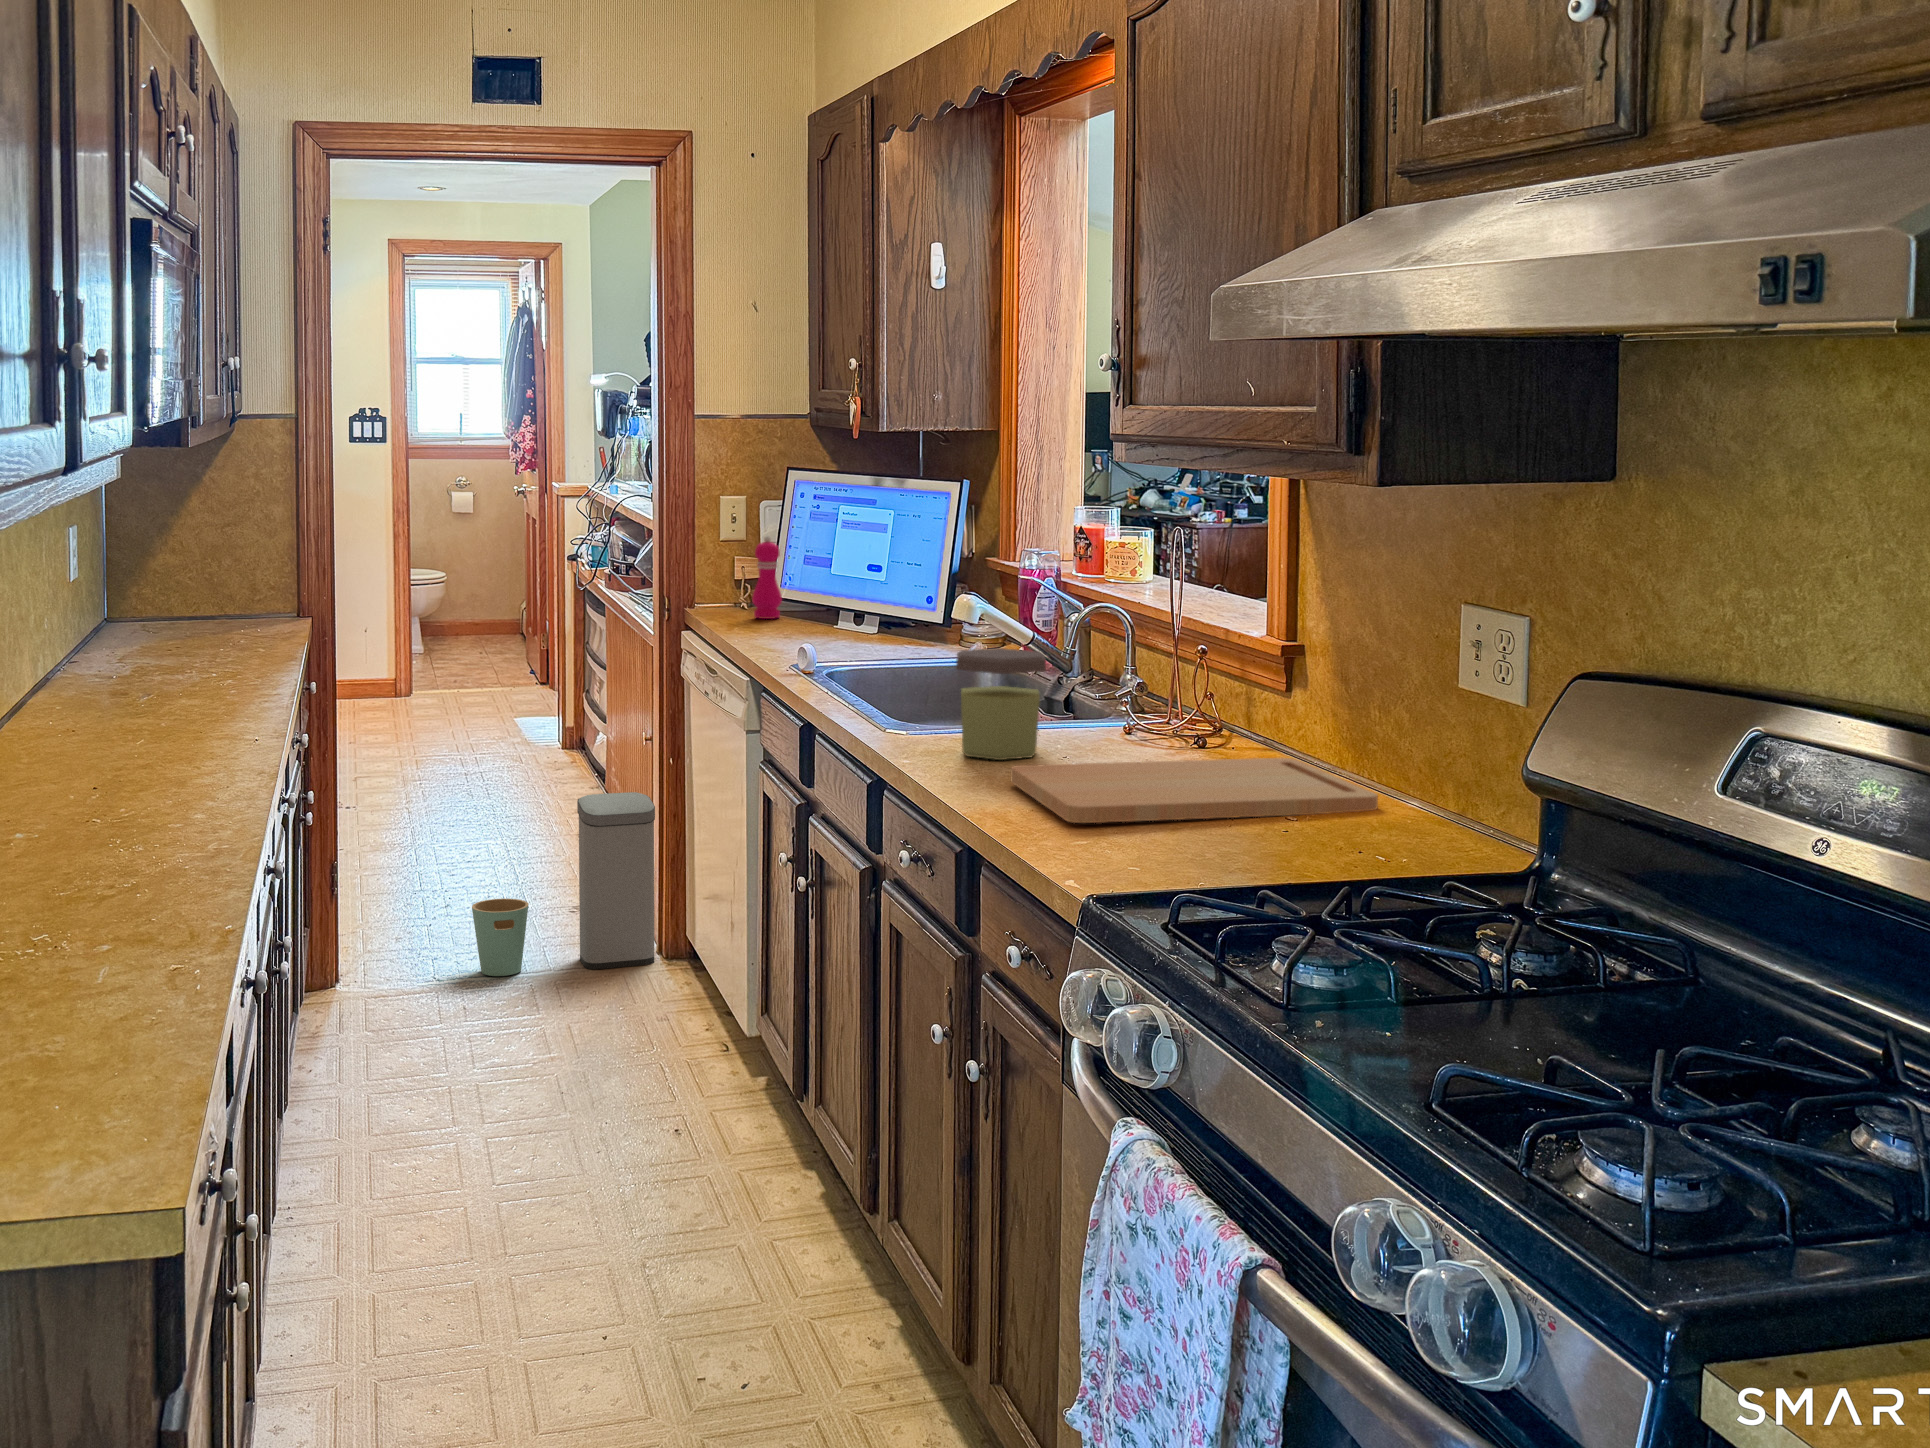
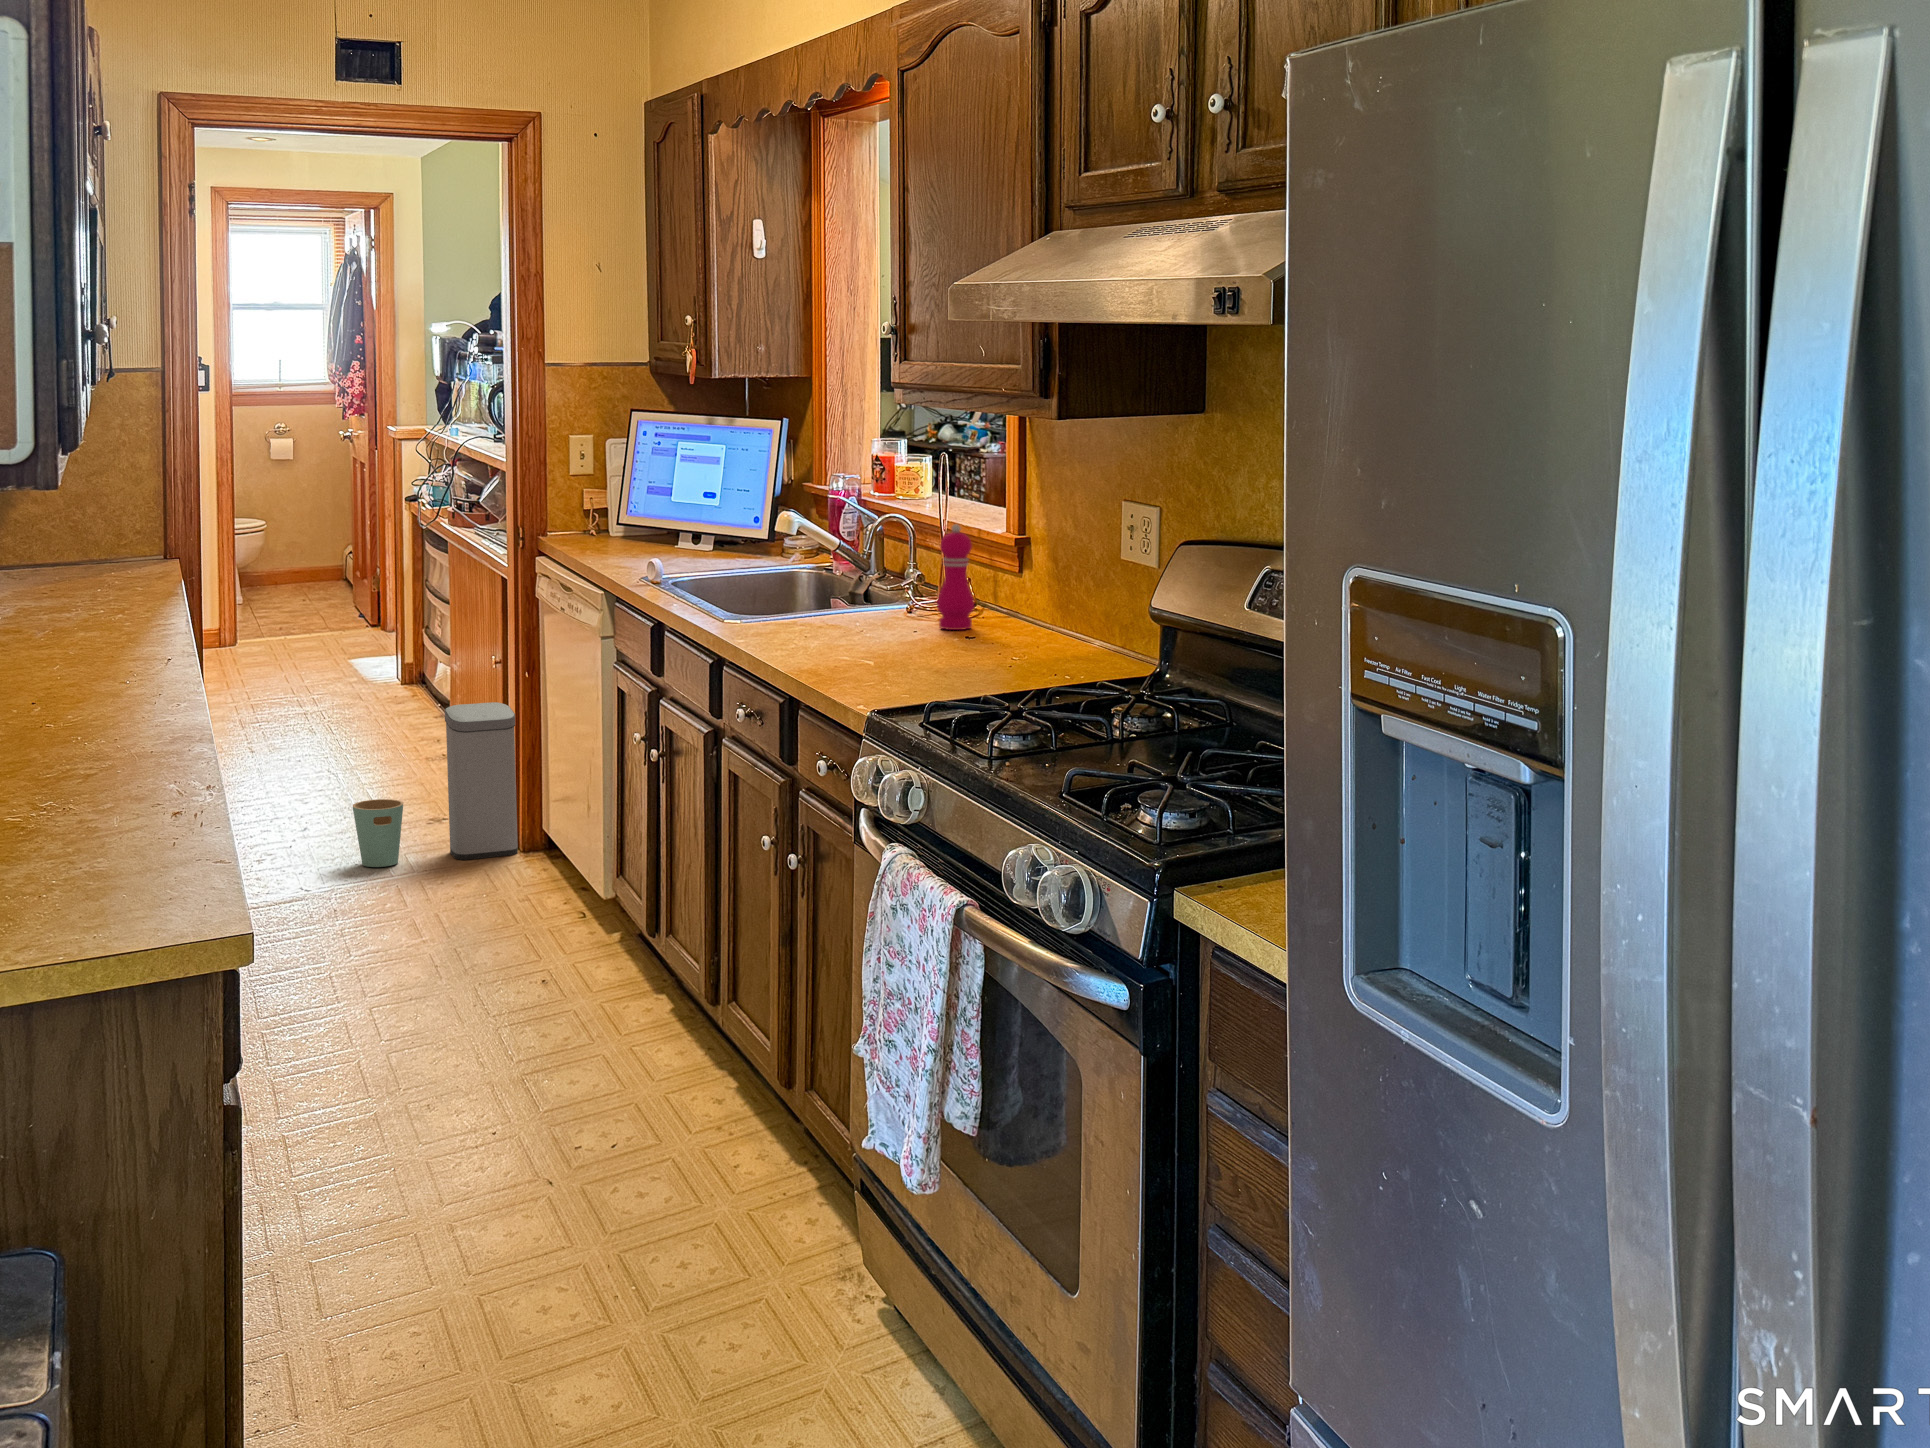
pepper mill: present [752,535,782,619] -> present [937,524,974,630]
jar: present [956,648,1046,760] -> none [776,551,846,637]
cutting board: present [1011,758,1378,823] -> none [819,629,1091,671]

